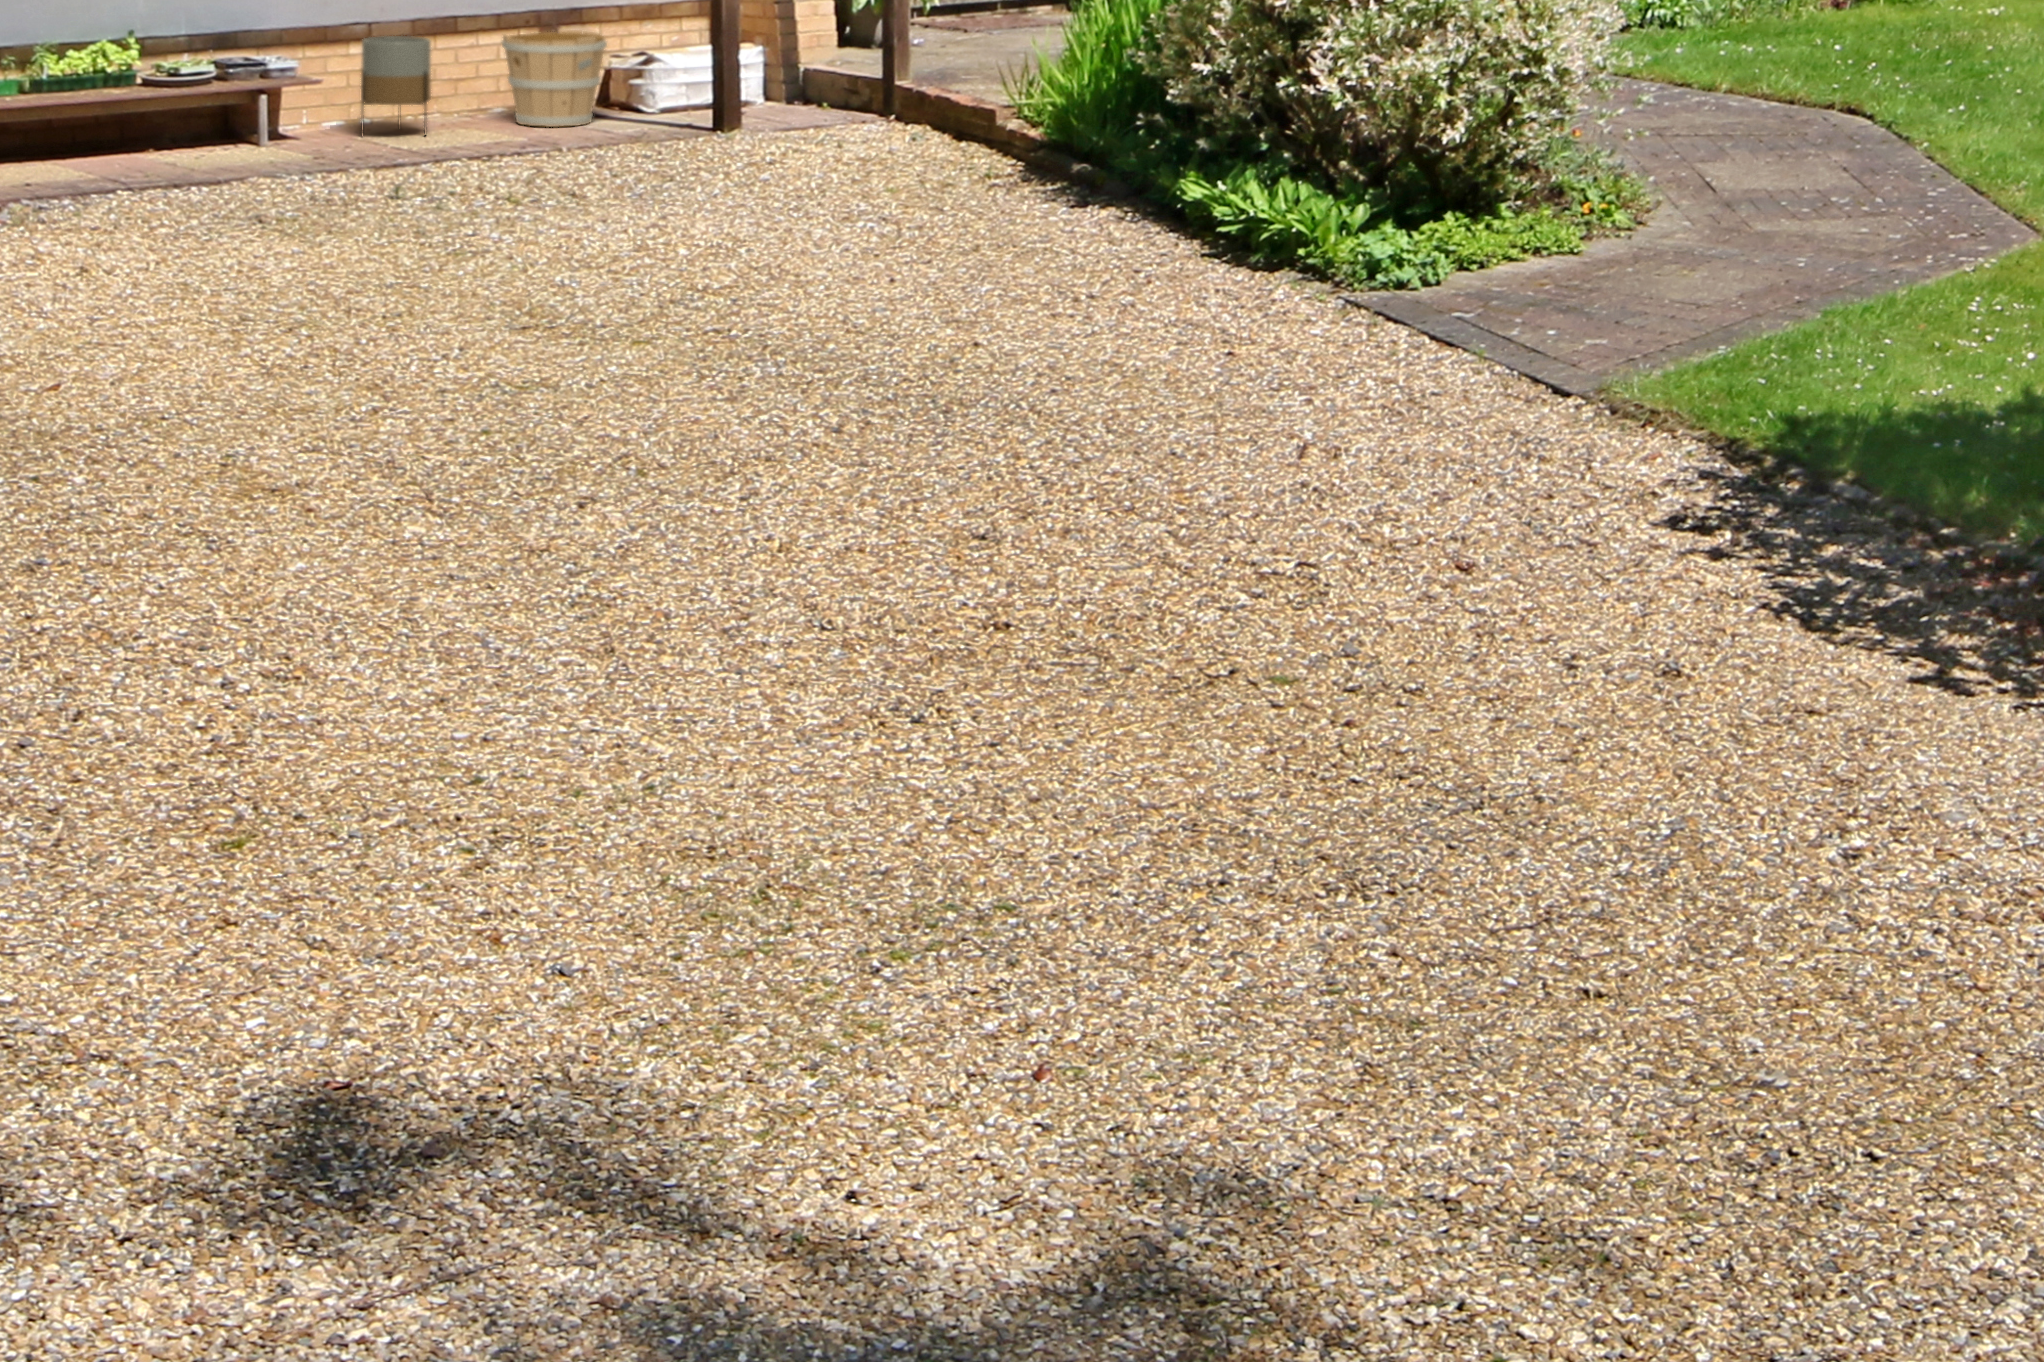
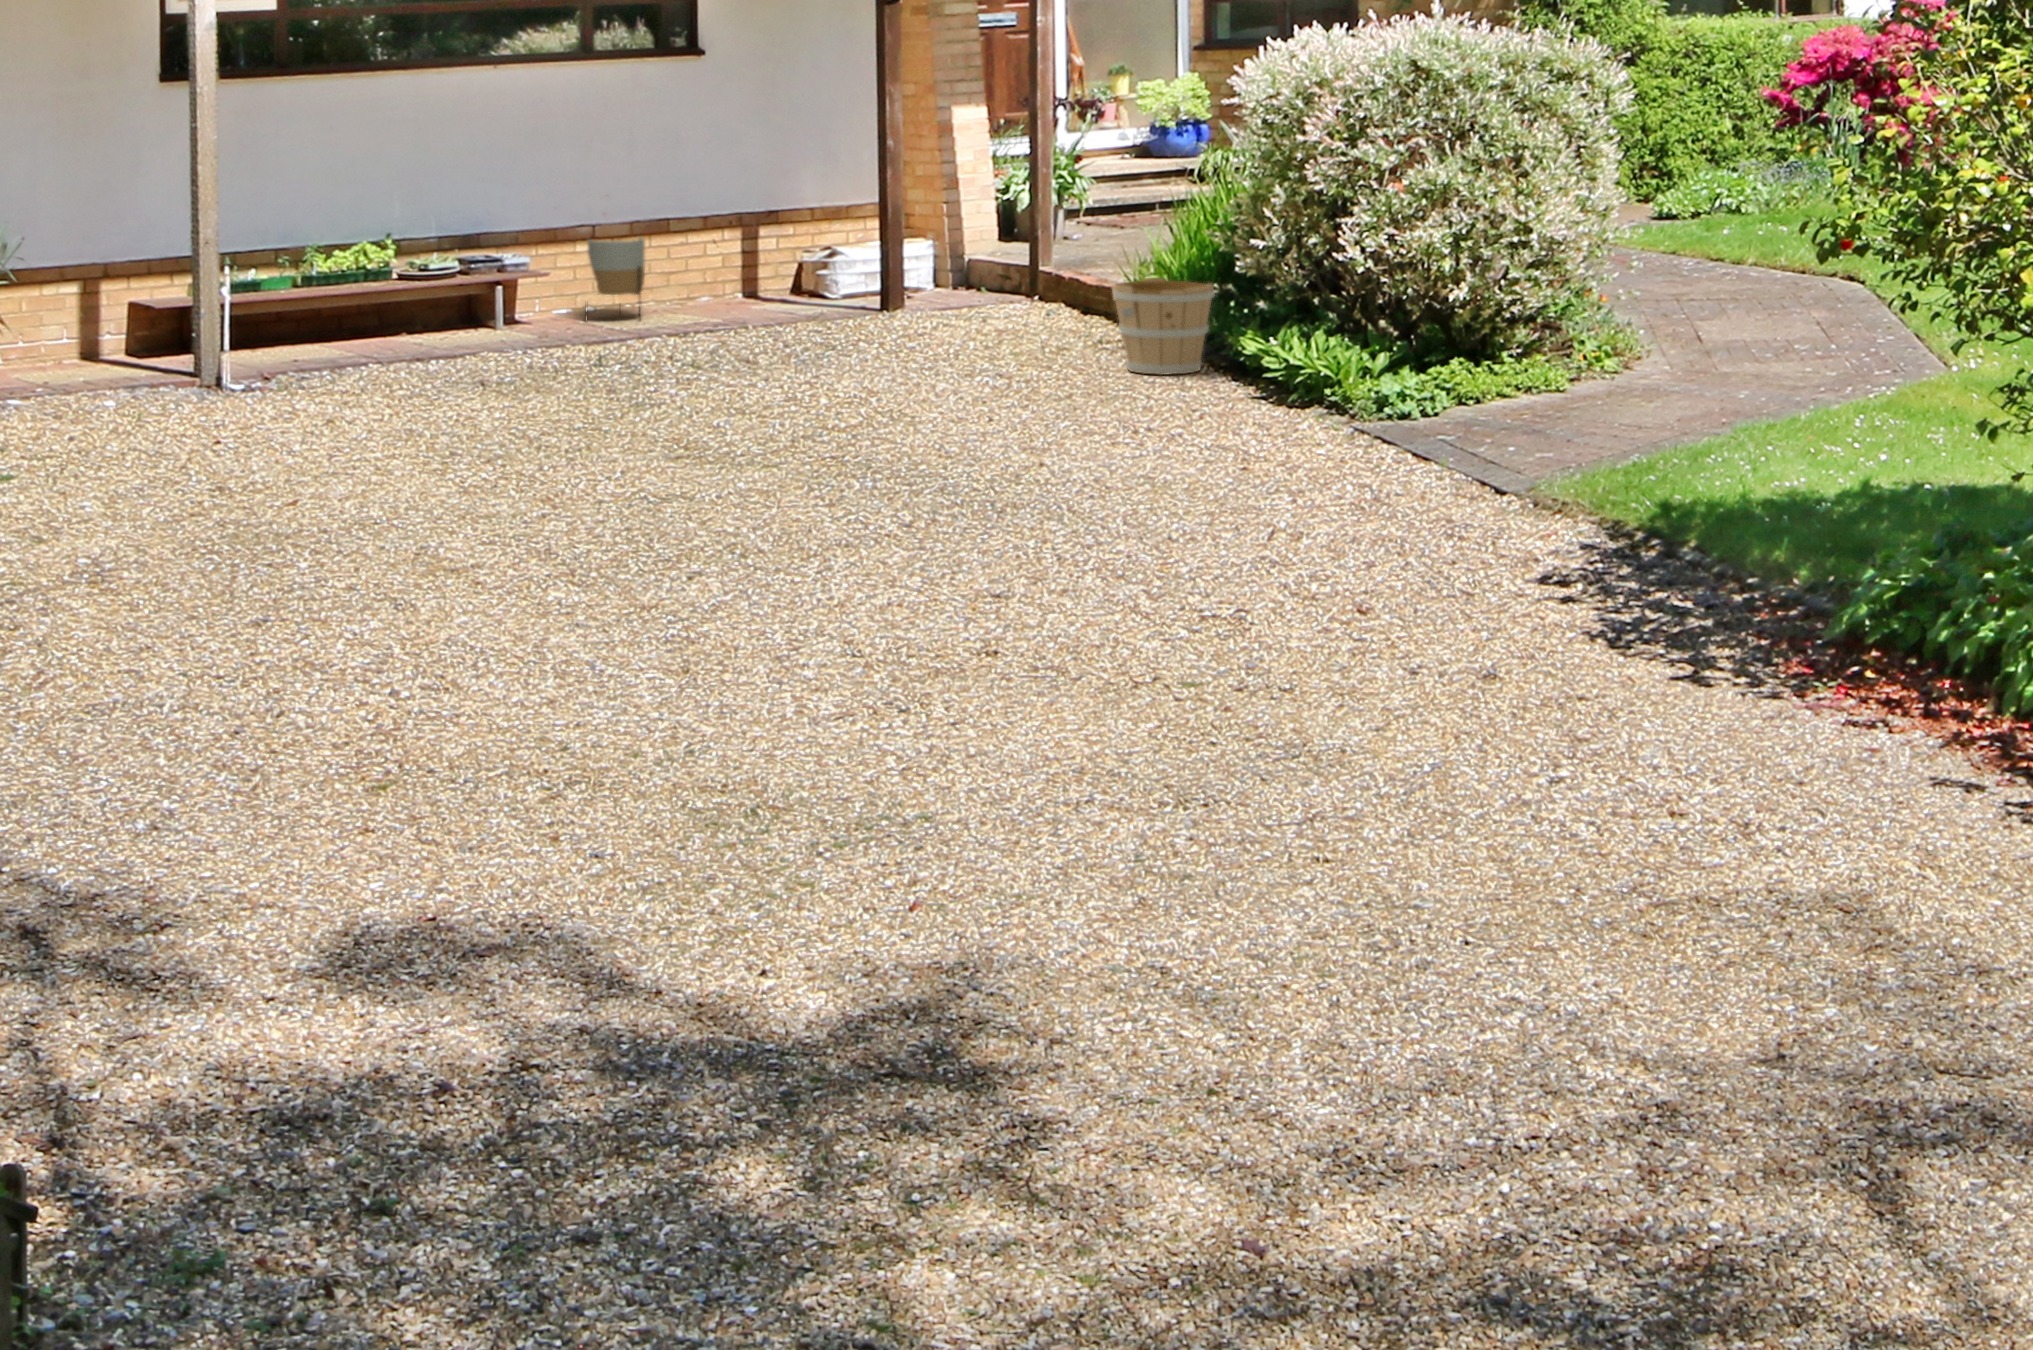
wooden bucket: present [502,30,607,127] -> present [1112,278,1215,375]

